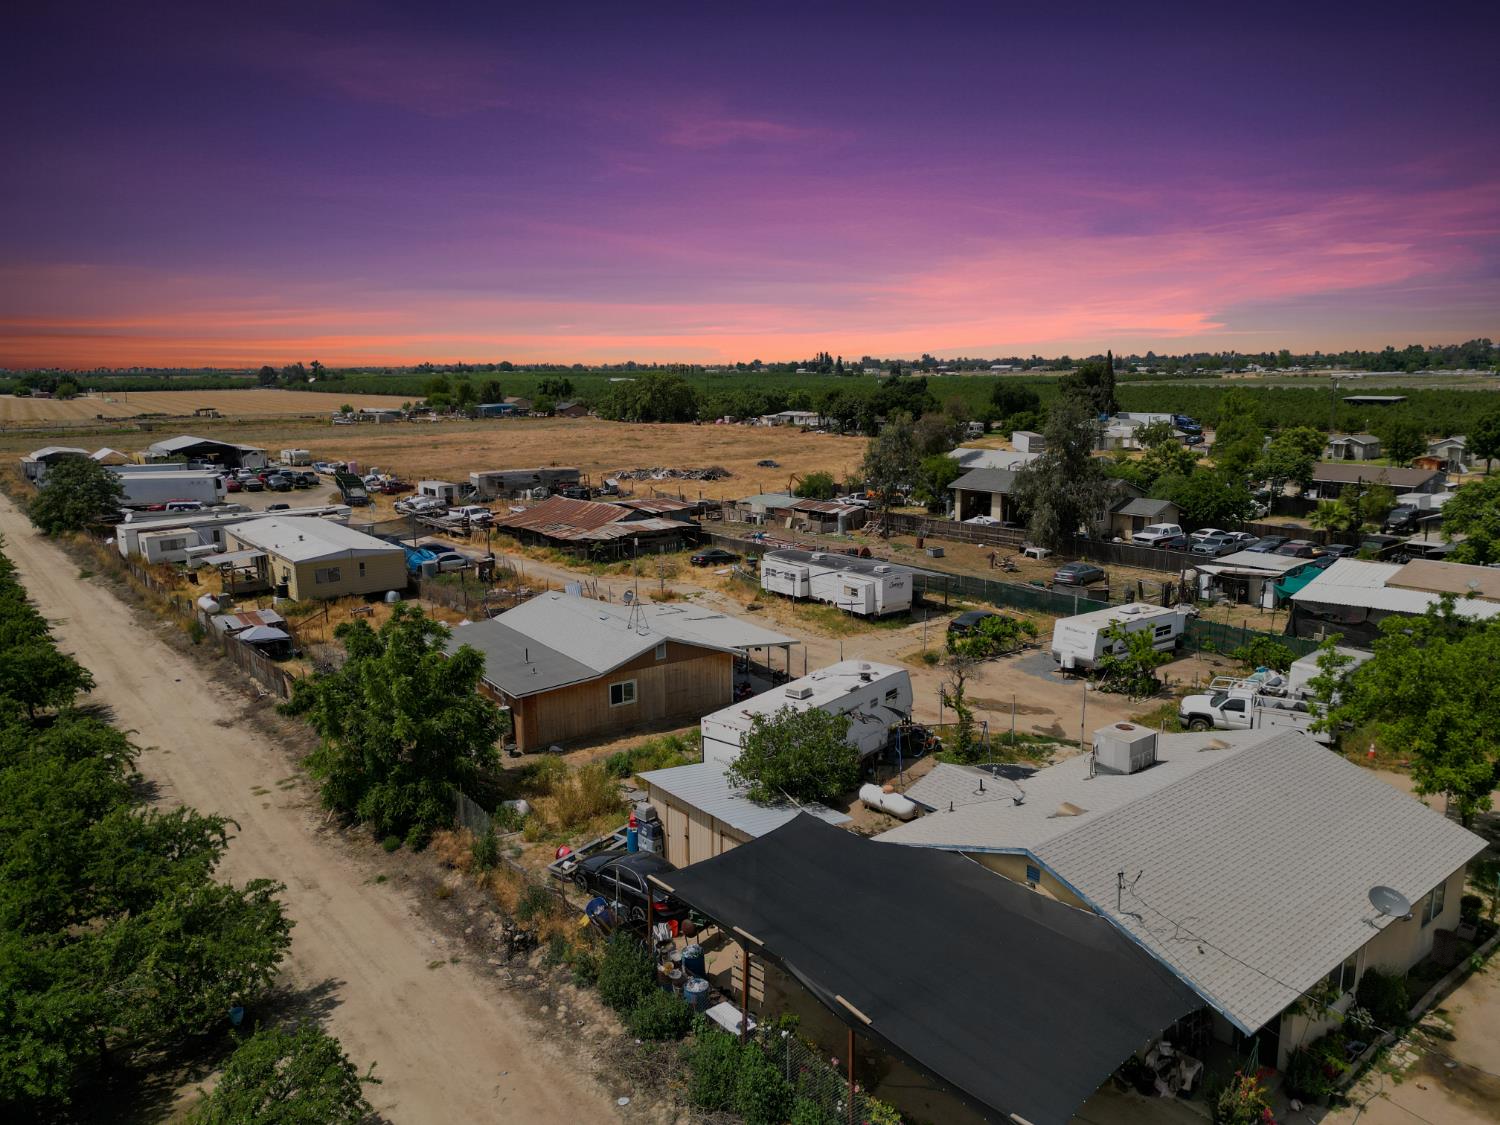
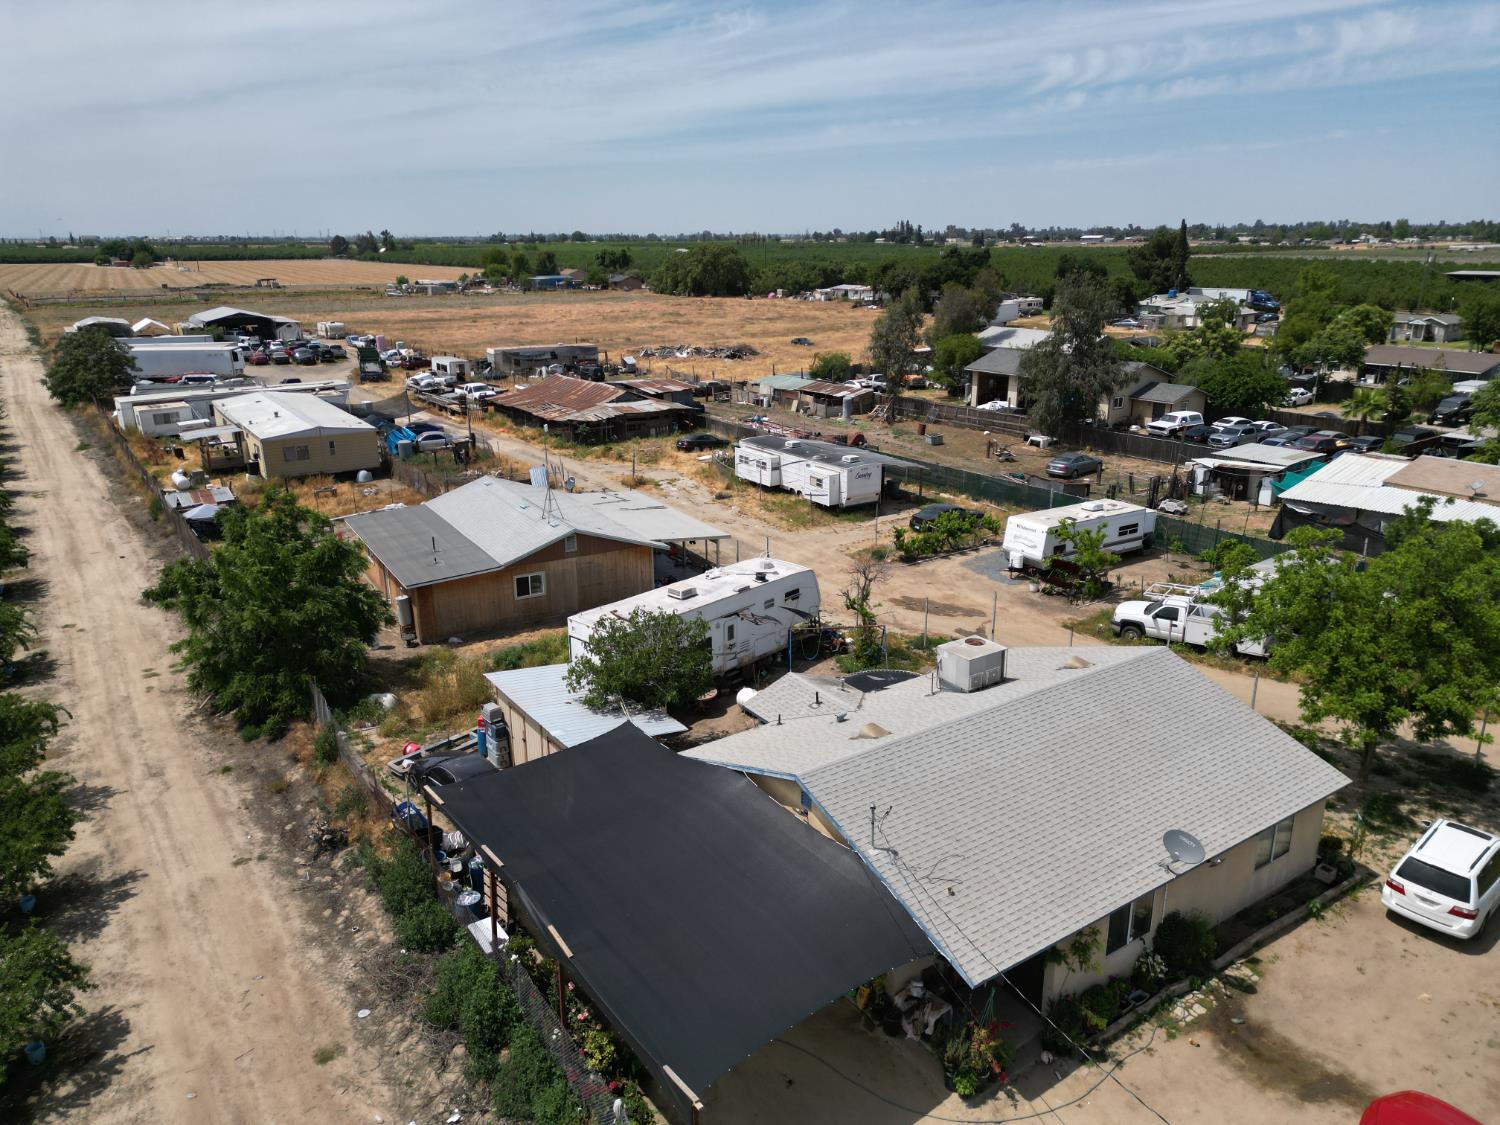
bench: none [1095,657,1132,698] -> present [1040,558,1080,601]
trash can: present [1431,928,1458,967] -> none [1273,871,1302,911]

